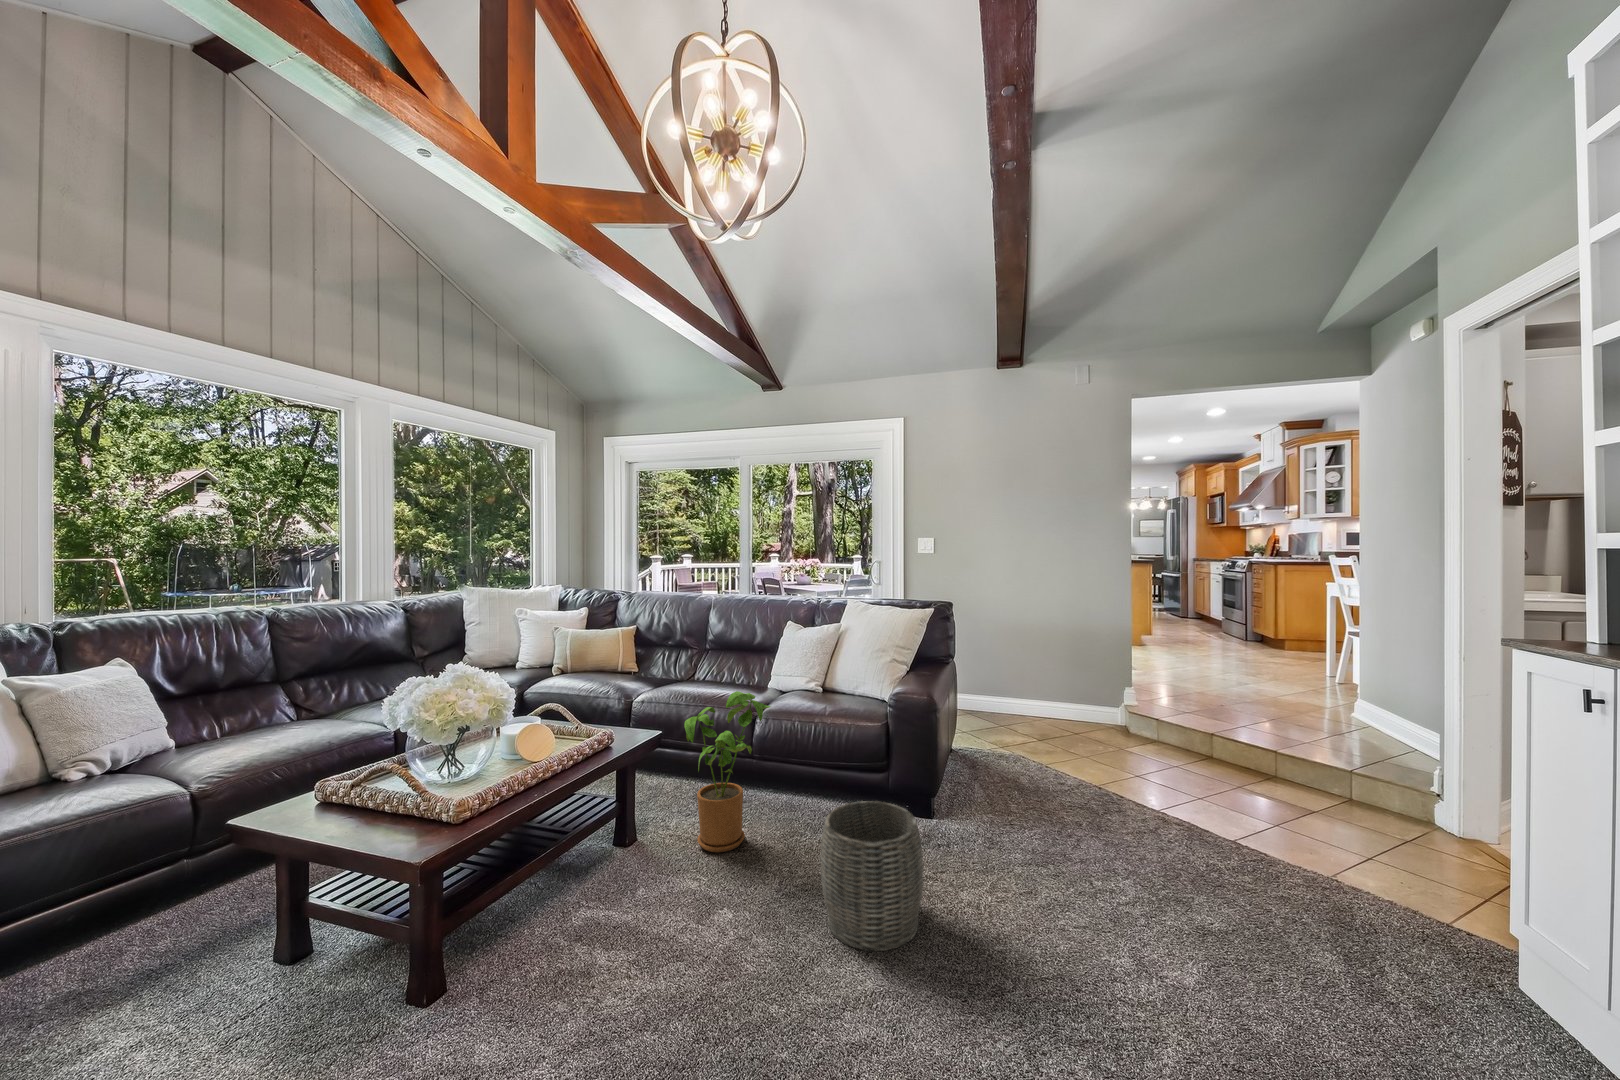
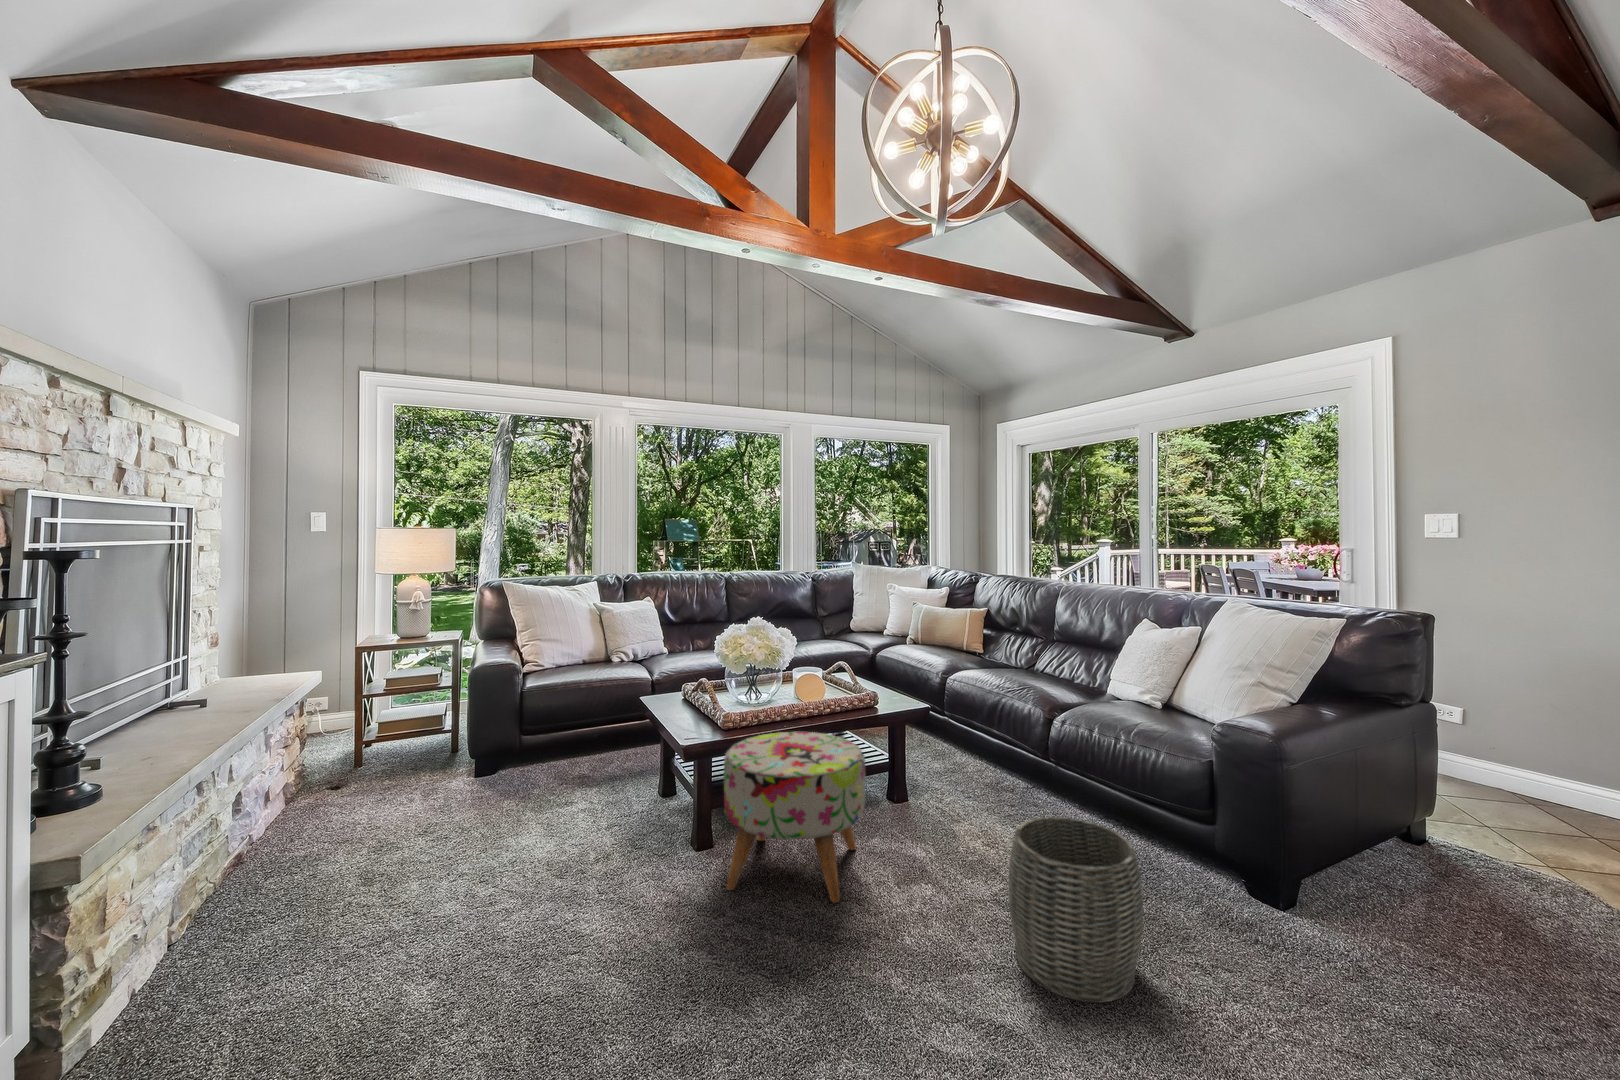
house plant: present [684,691,771,852] -> none [946,673,1043,841]
ottoman: none [488,793,660,1022] -> present [724,731,865,903]

